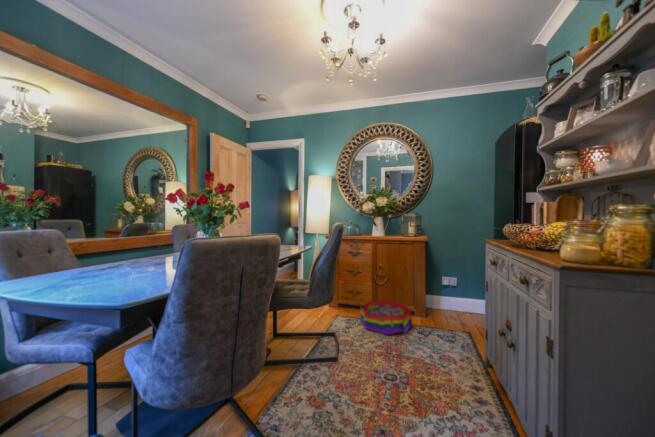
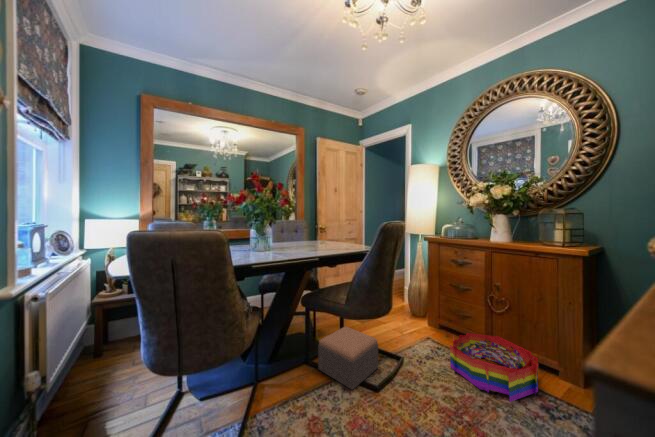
footstool: none [279,320,324,368] -> present [318,327,378,390]

